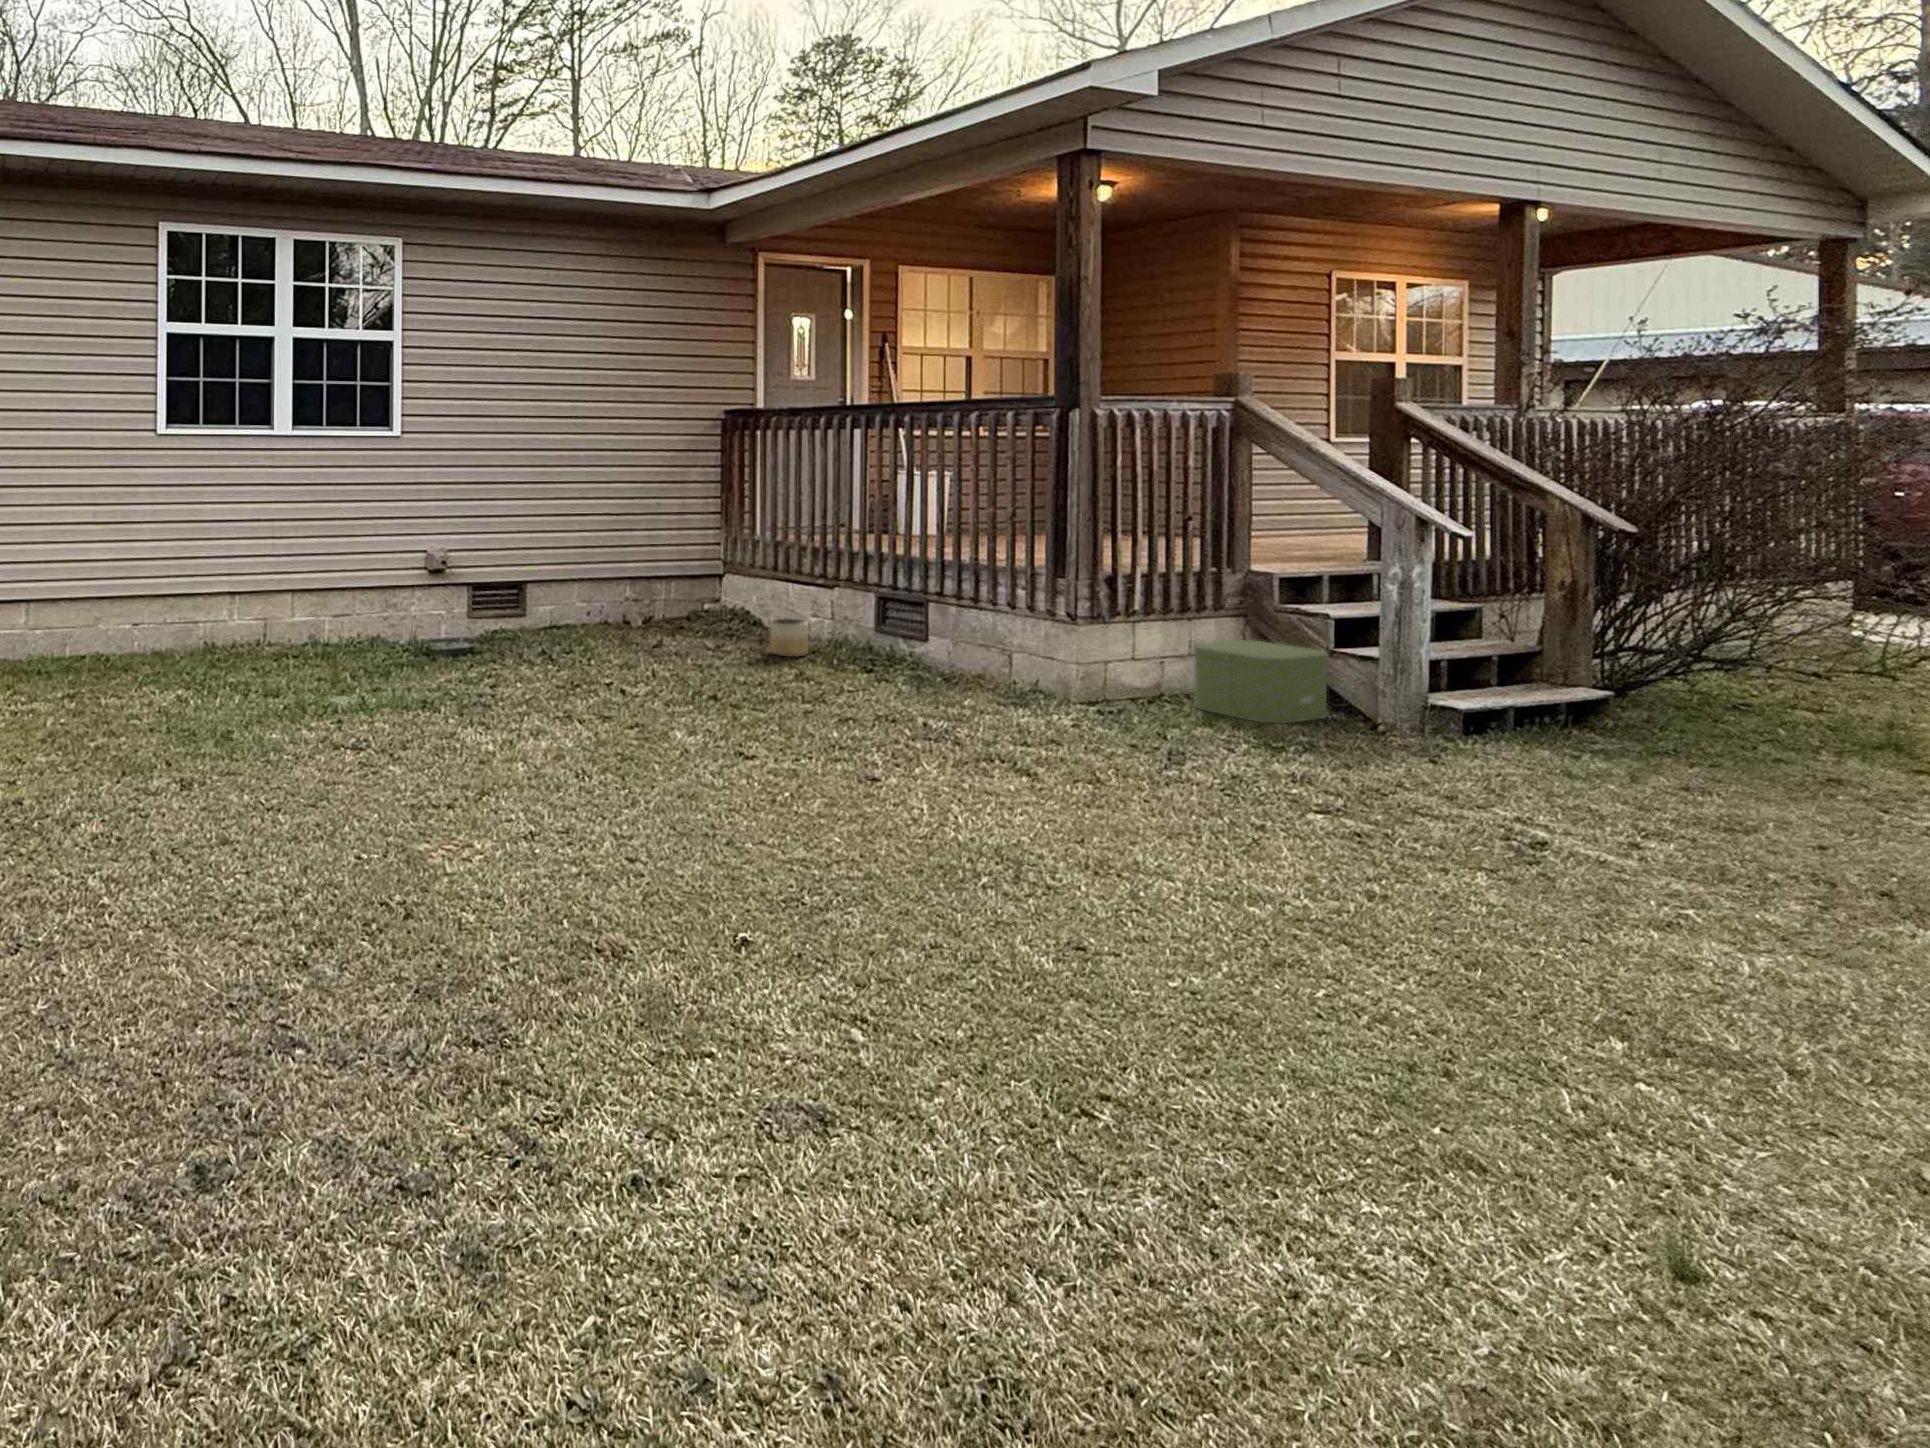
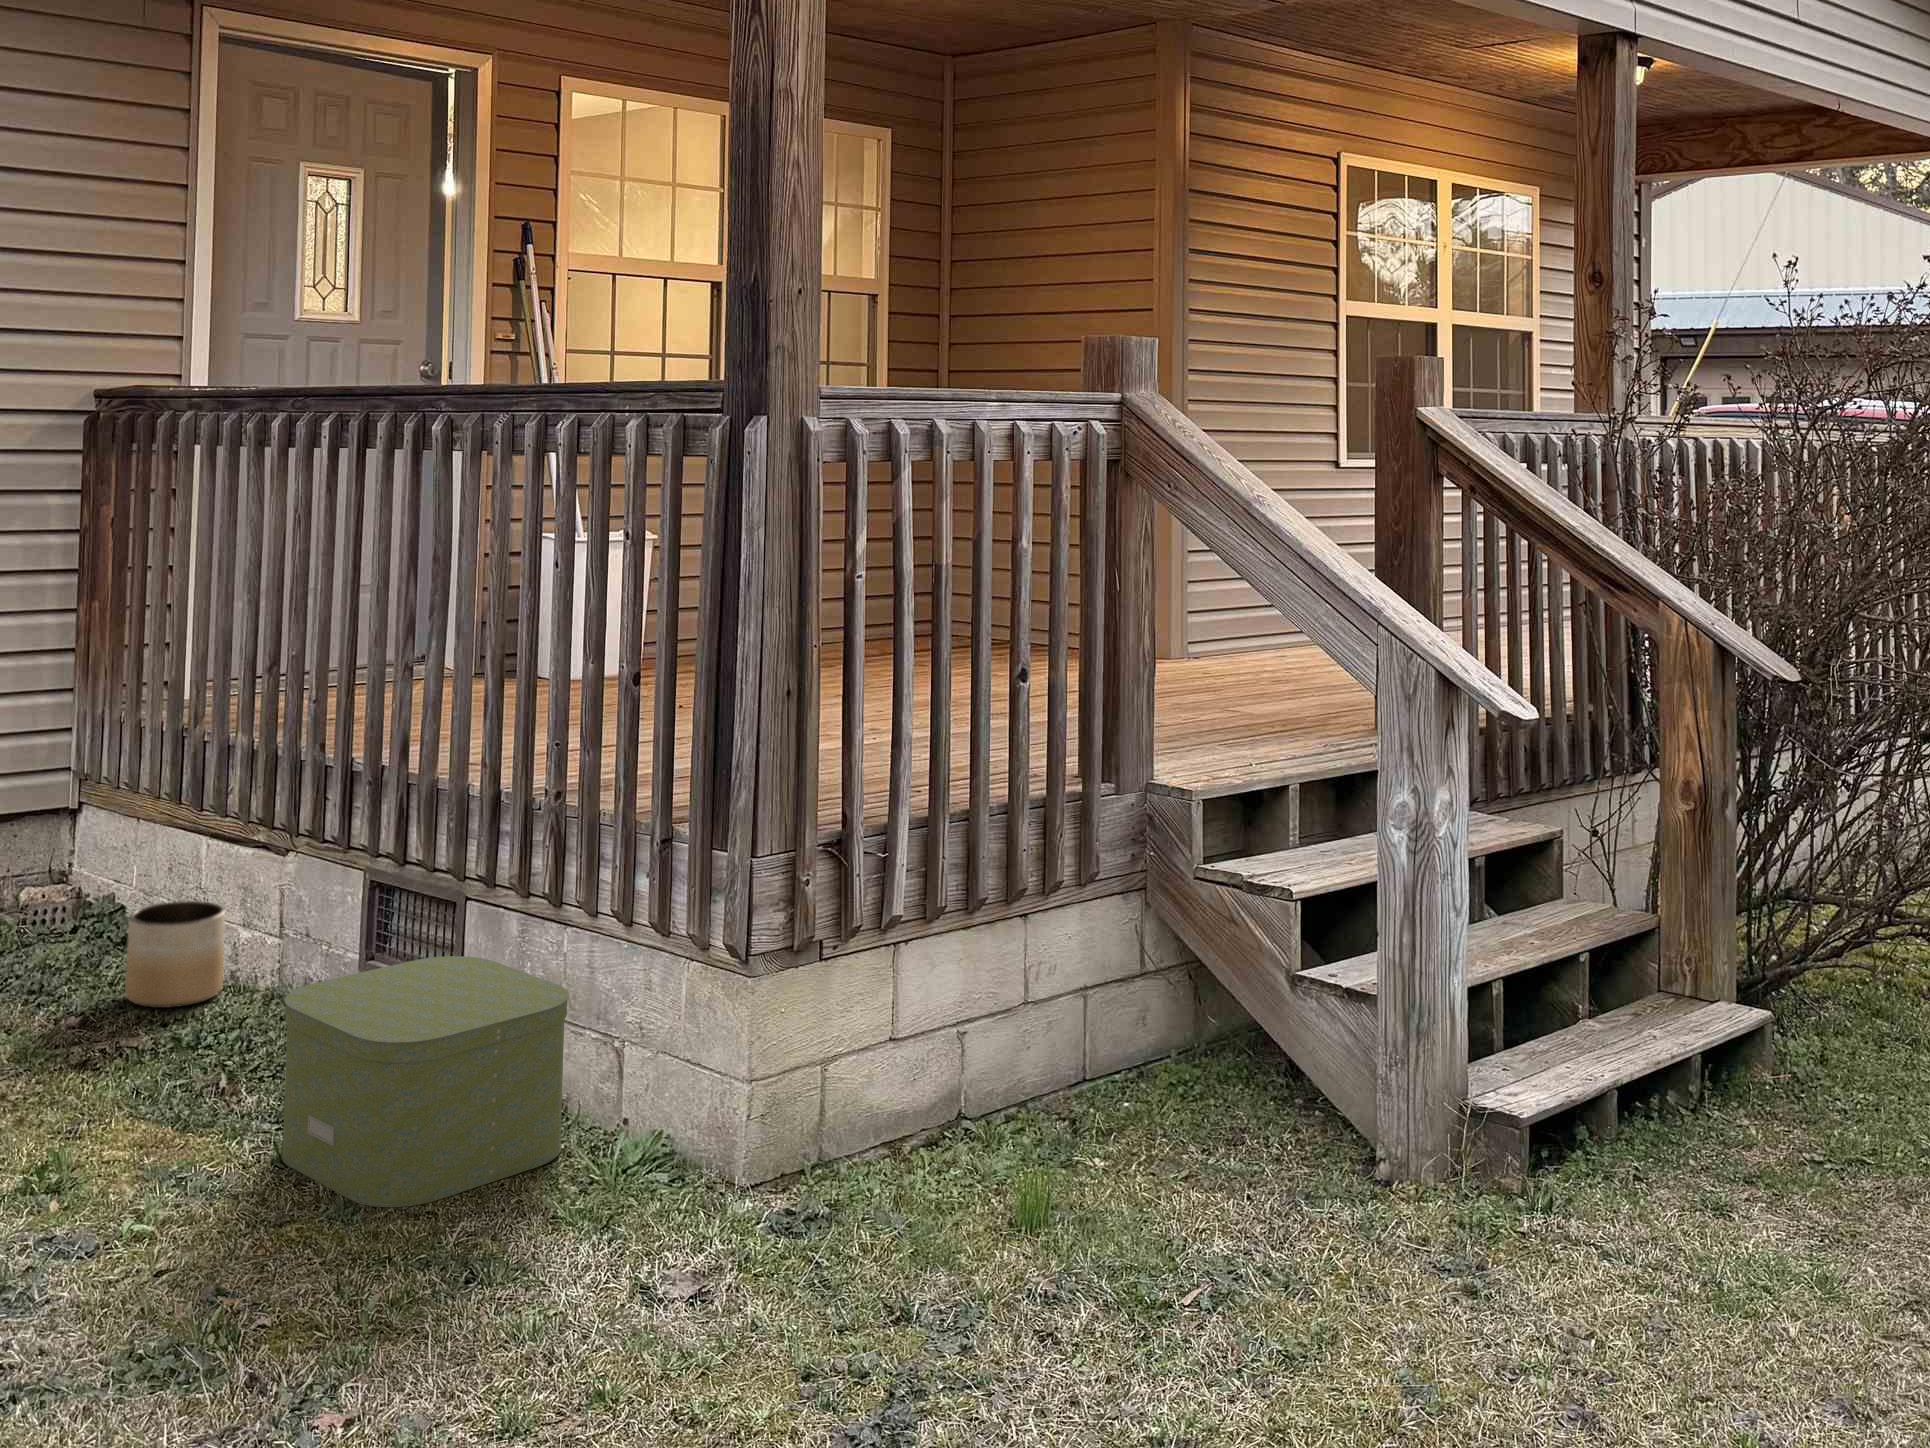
storage box: present [1193,640,1328,723] -> present [281,956,569,1207]

